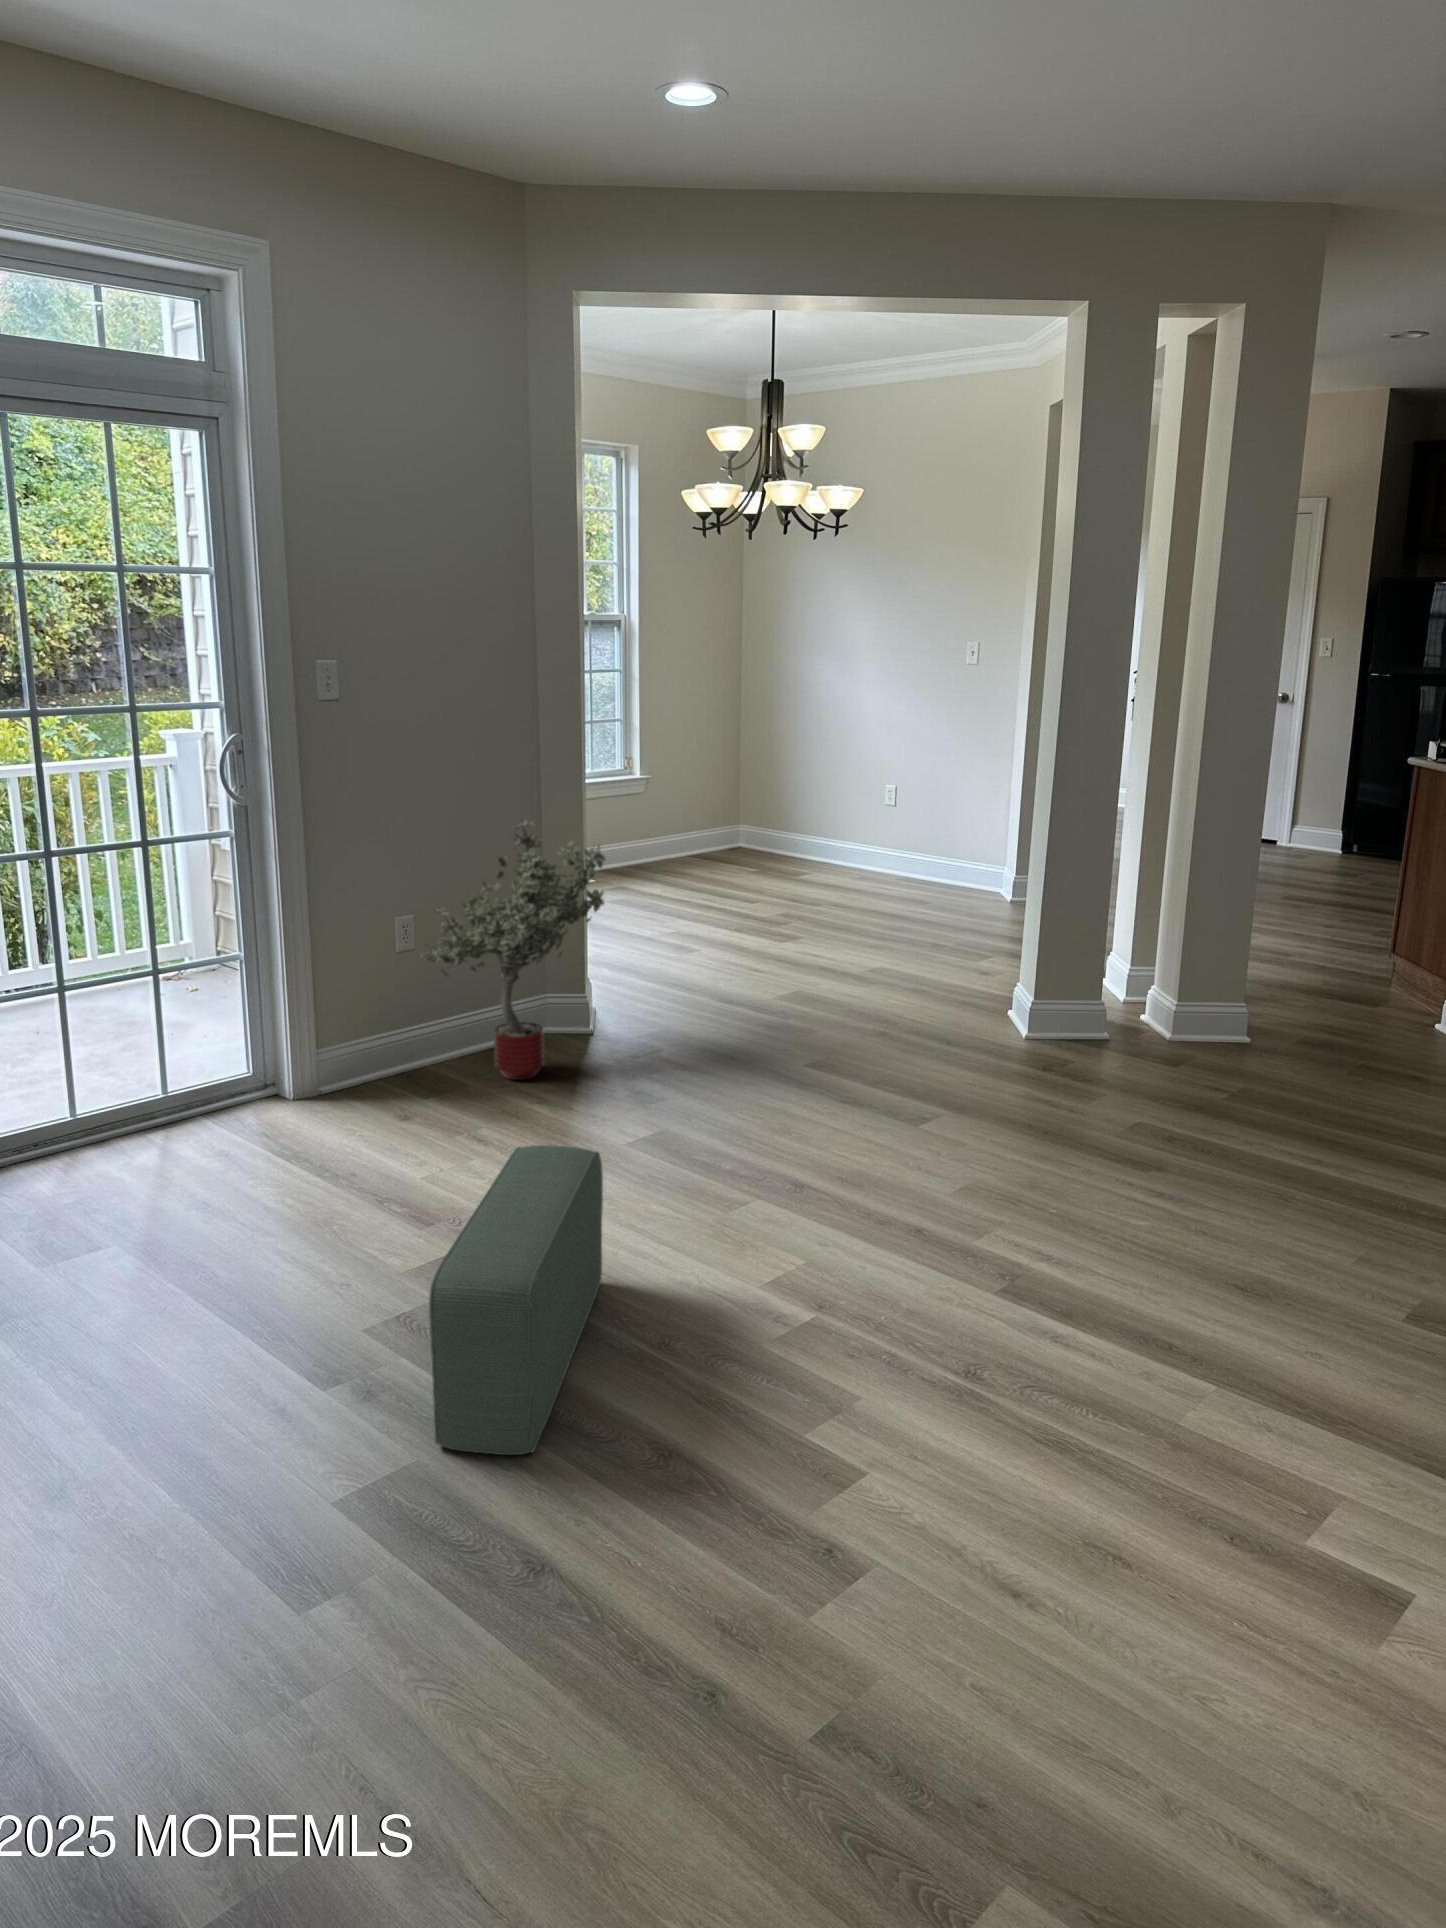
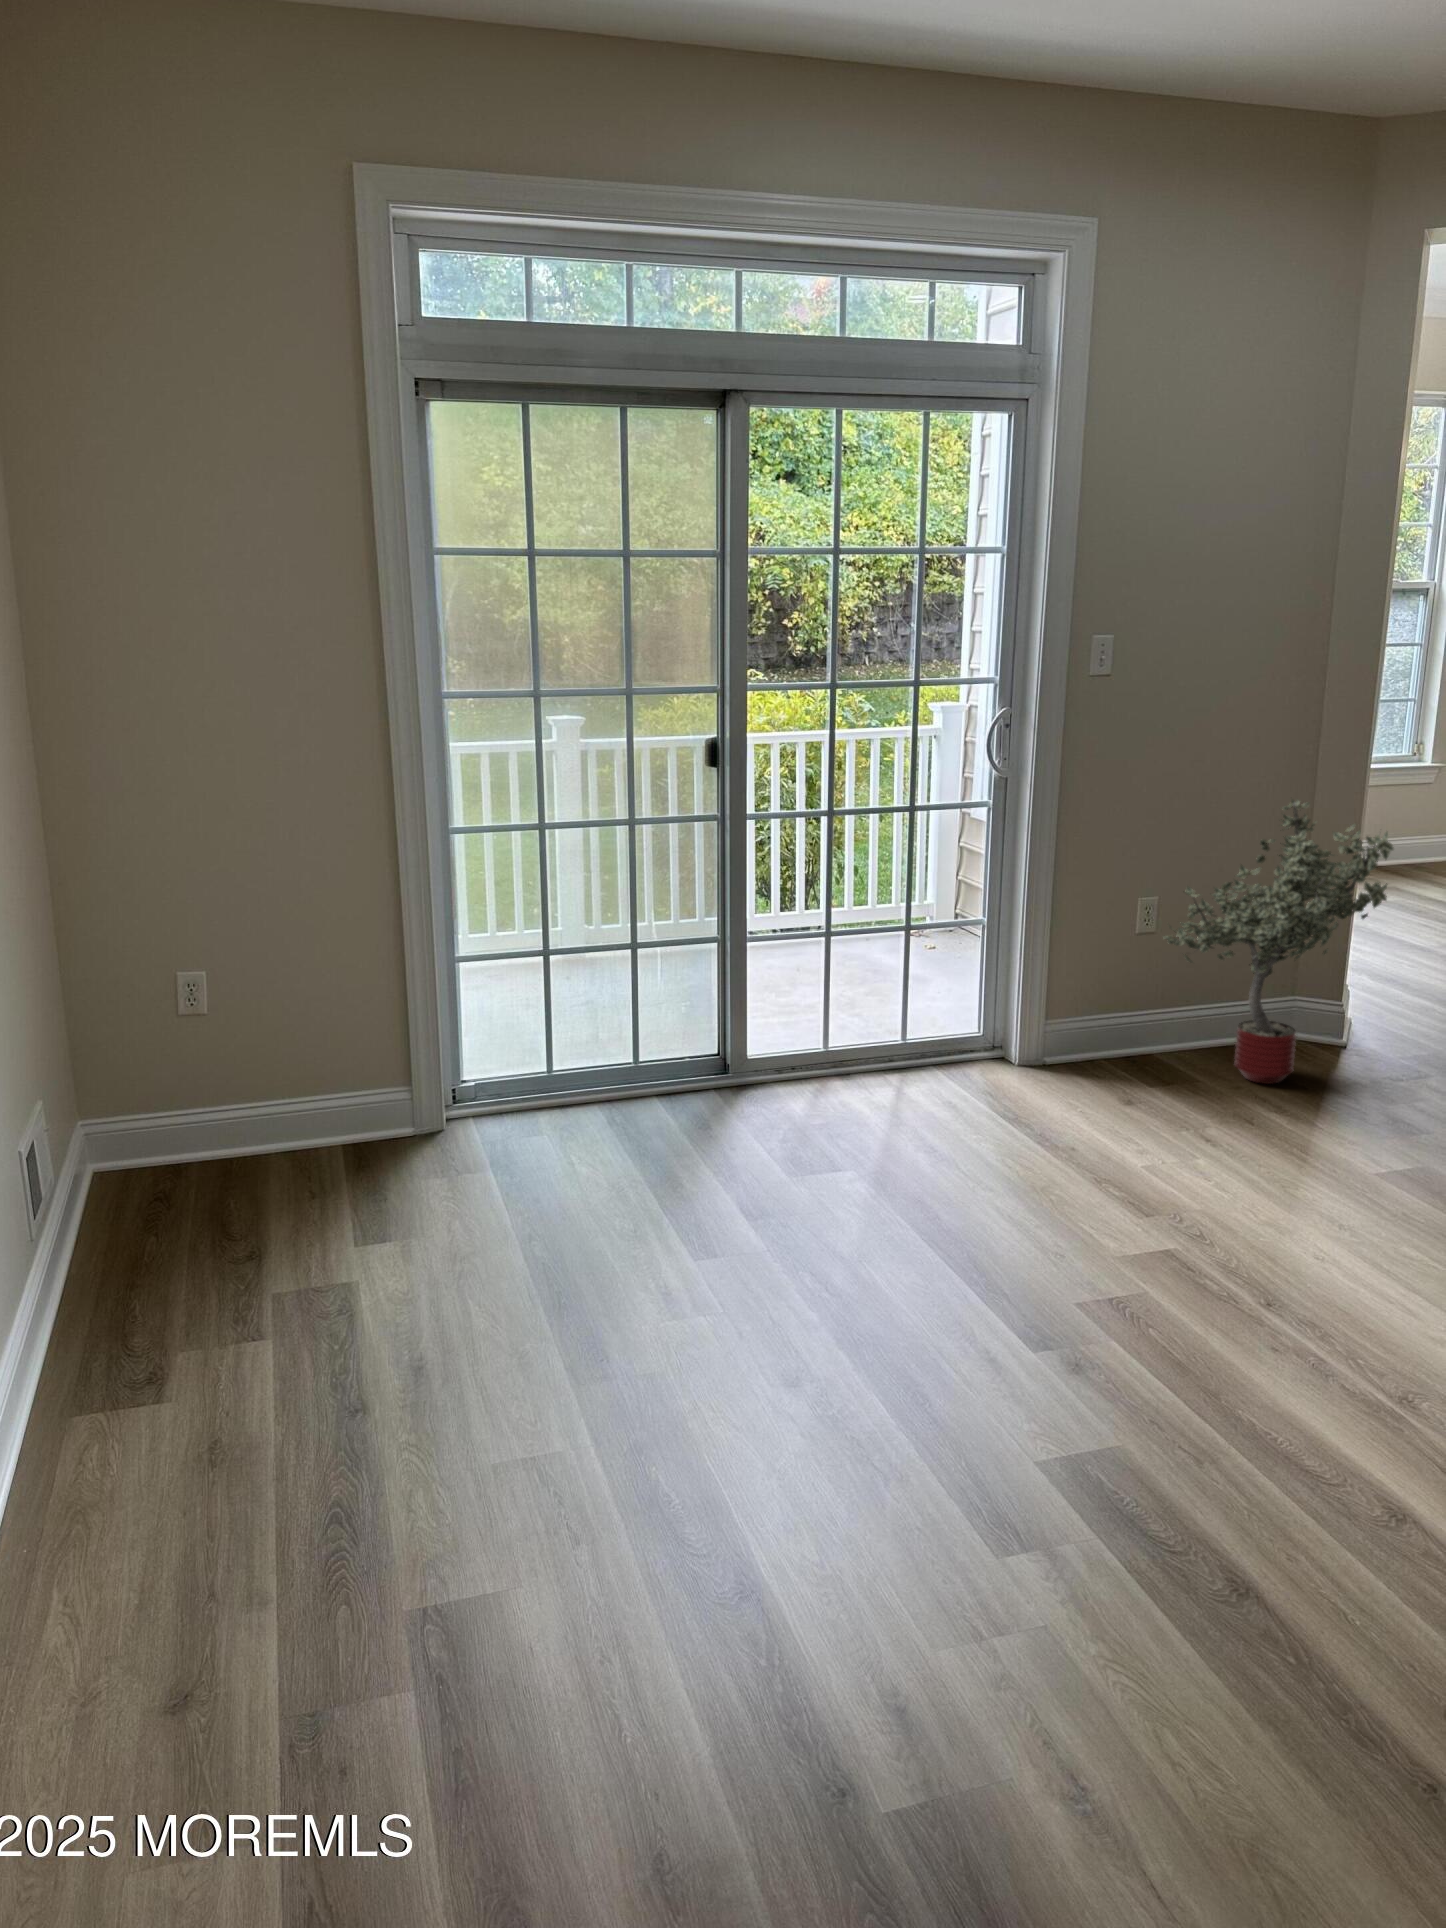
pouf: present [429,1145,603,1455] -> none [1137,1157,1367,1512]

